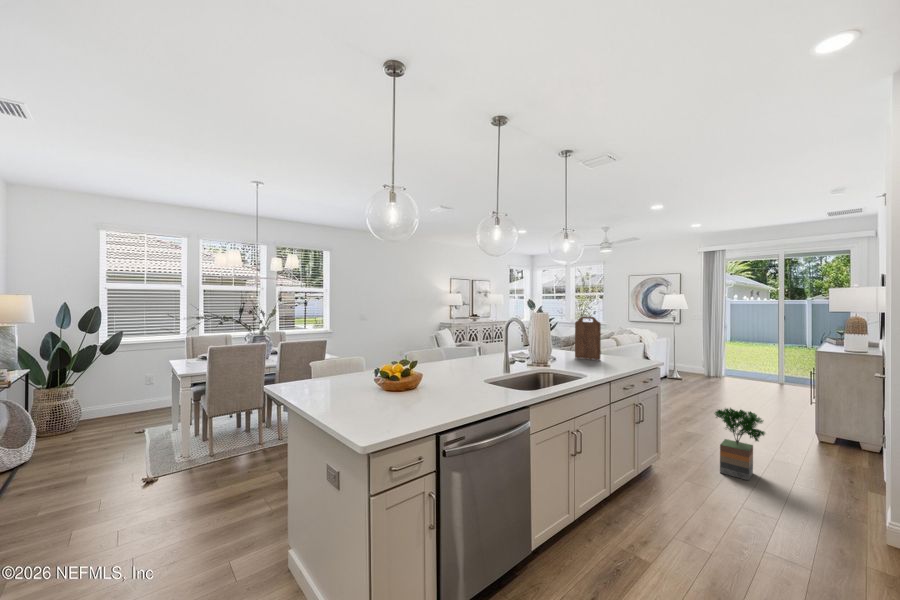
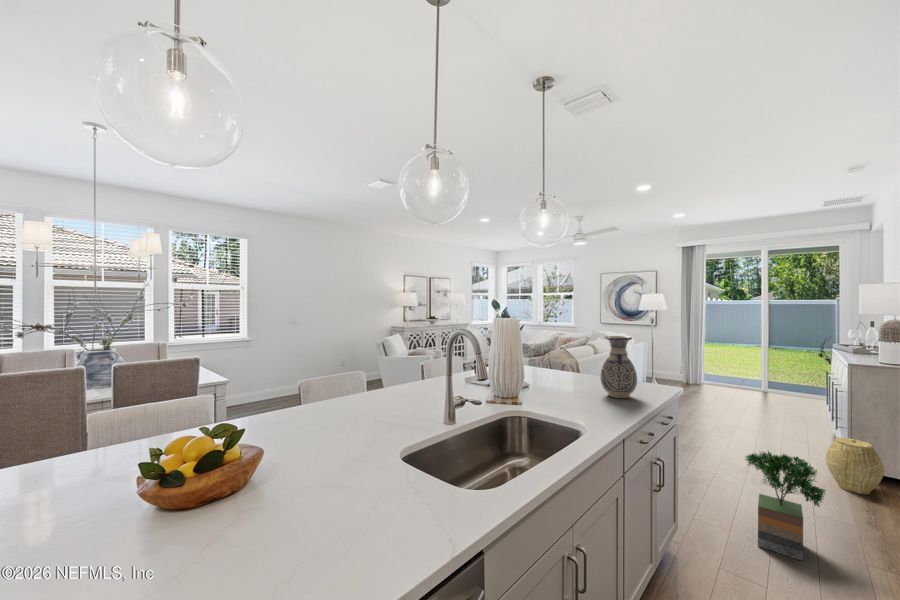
cutting board: present [575,316,601,360] -> none [555,323,592,387]
vase: none [604,325,629,365] -> present [600,336,637,398]
woven basket: none [795,408,838,450] -> present [826,437,884,494]

